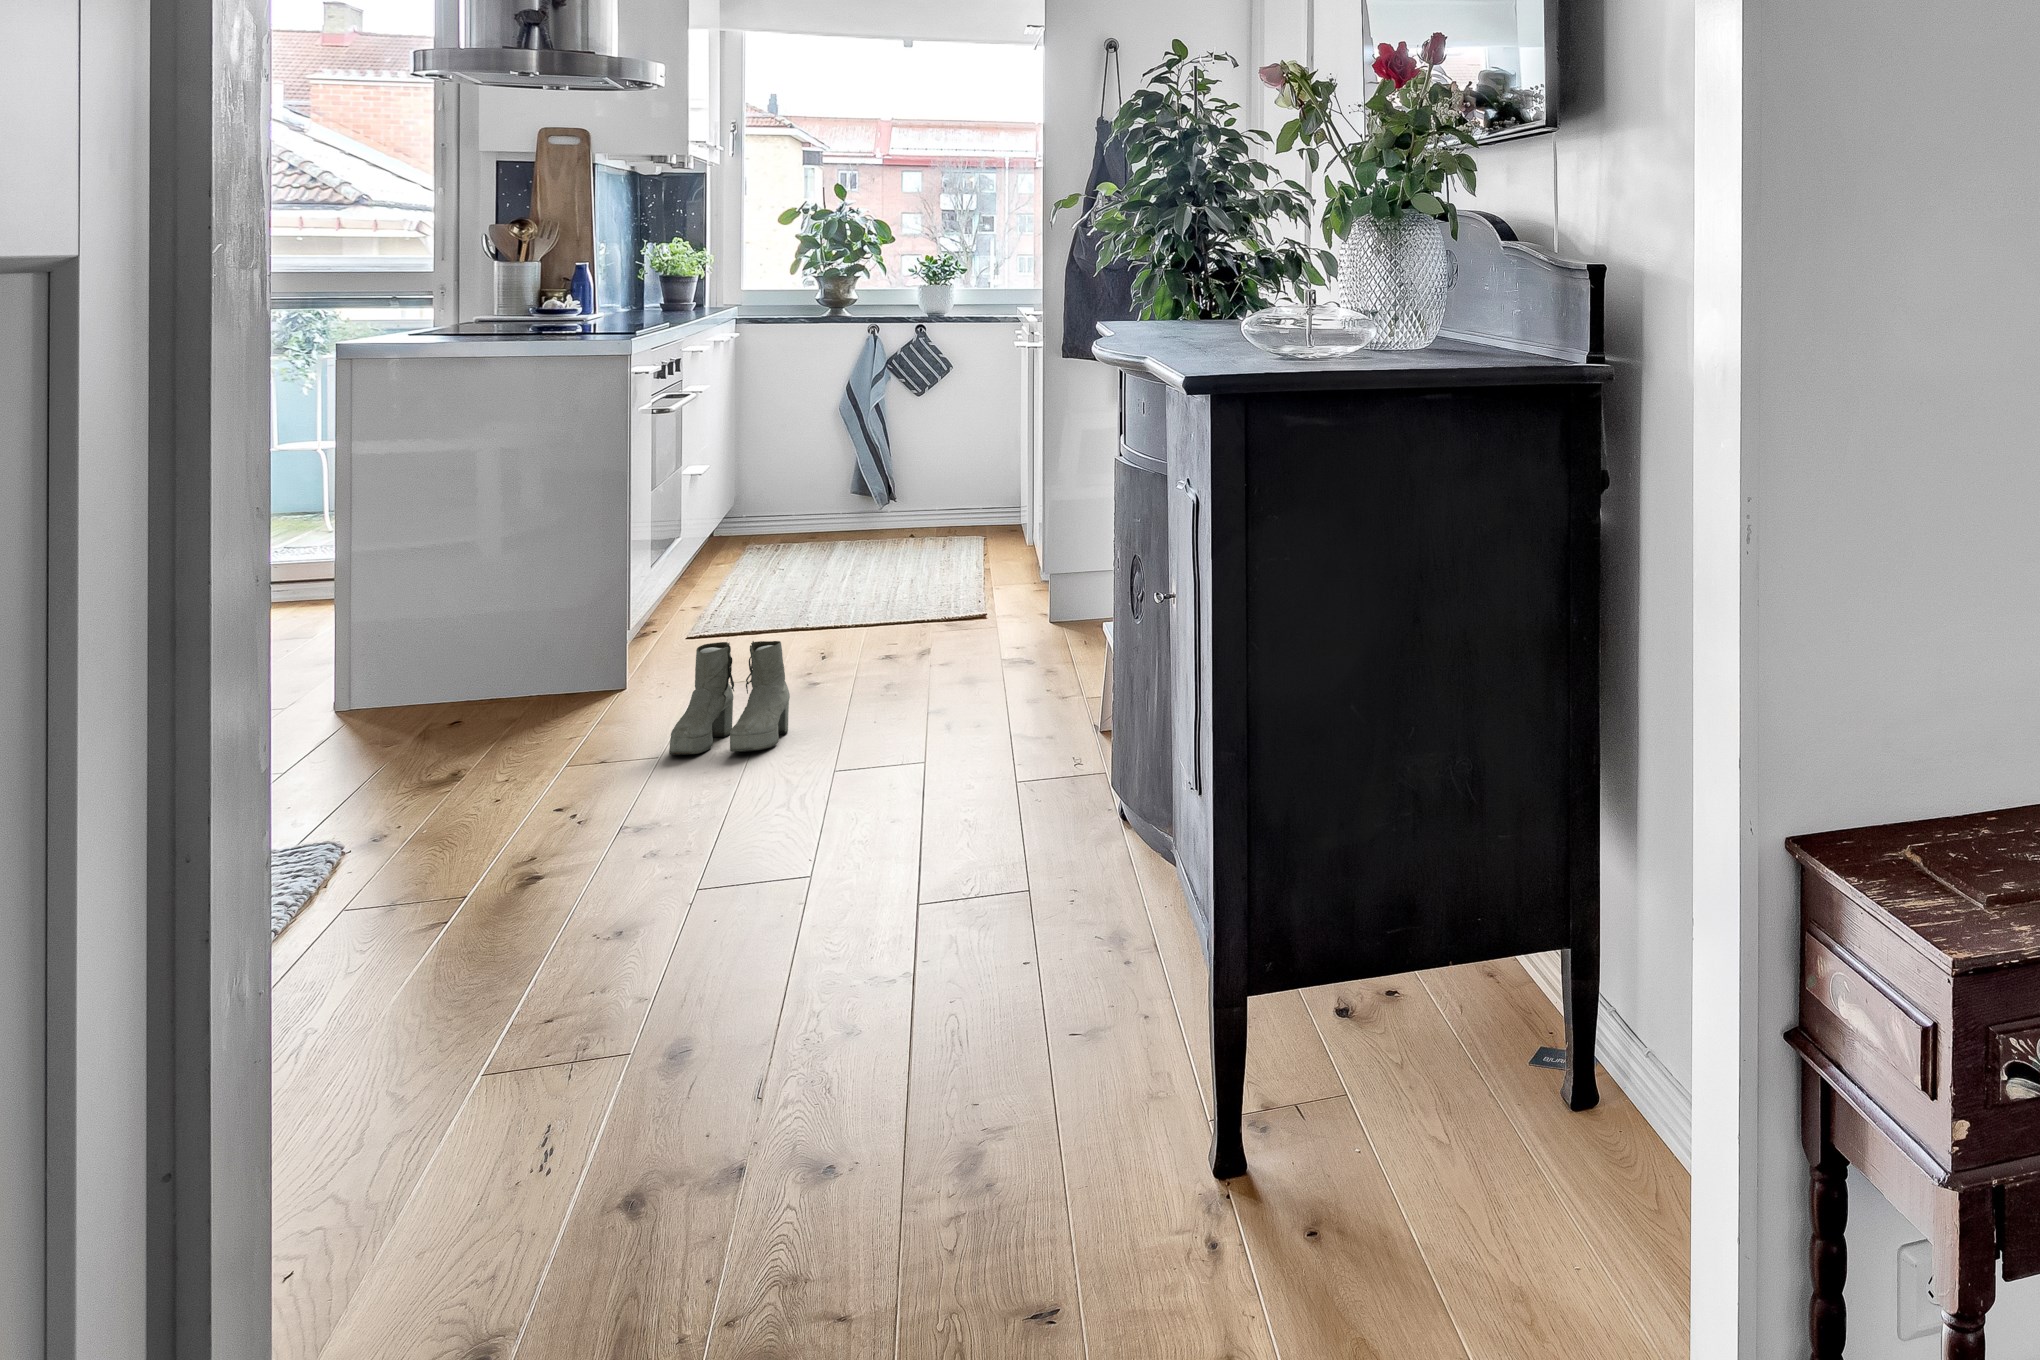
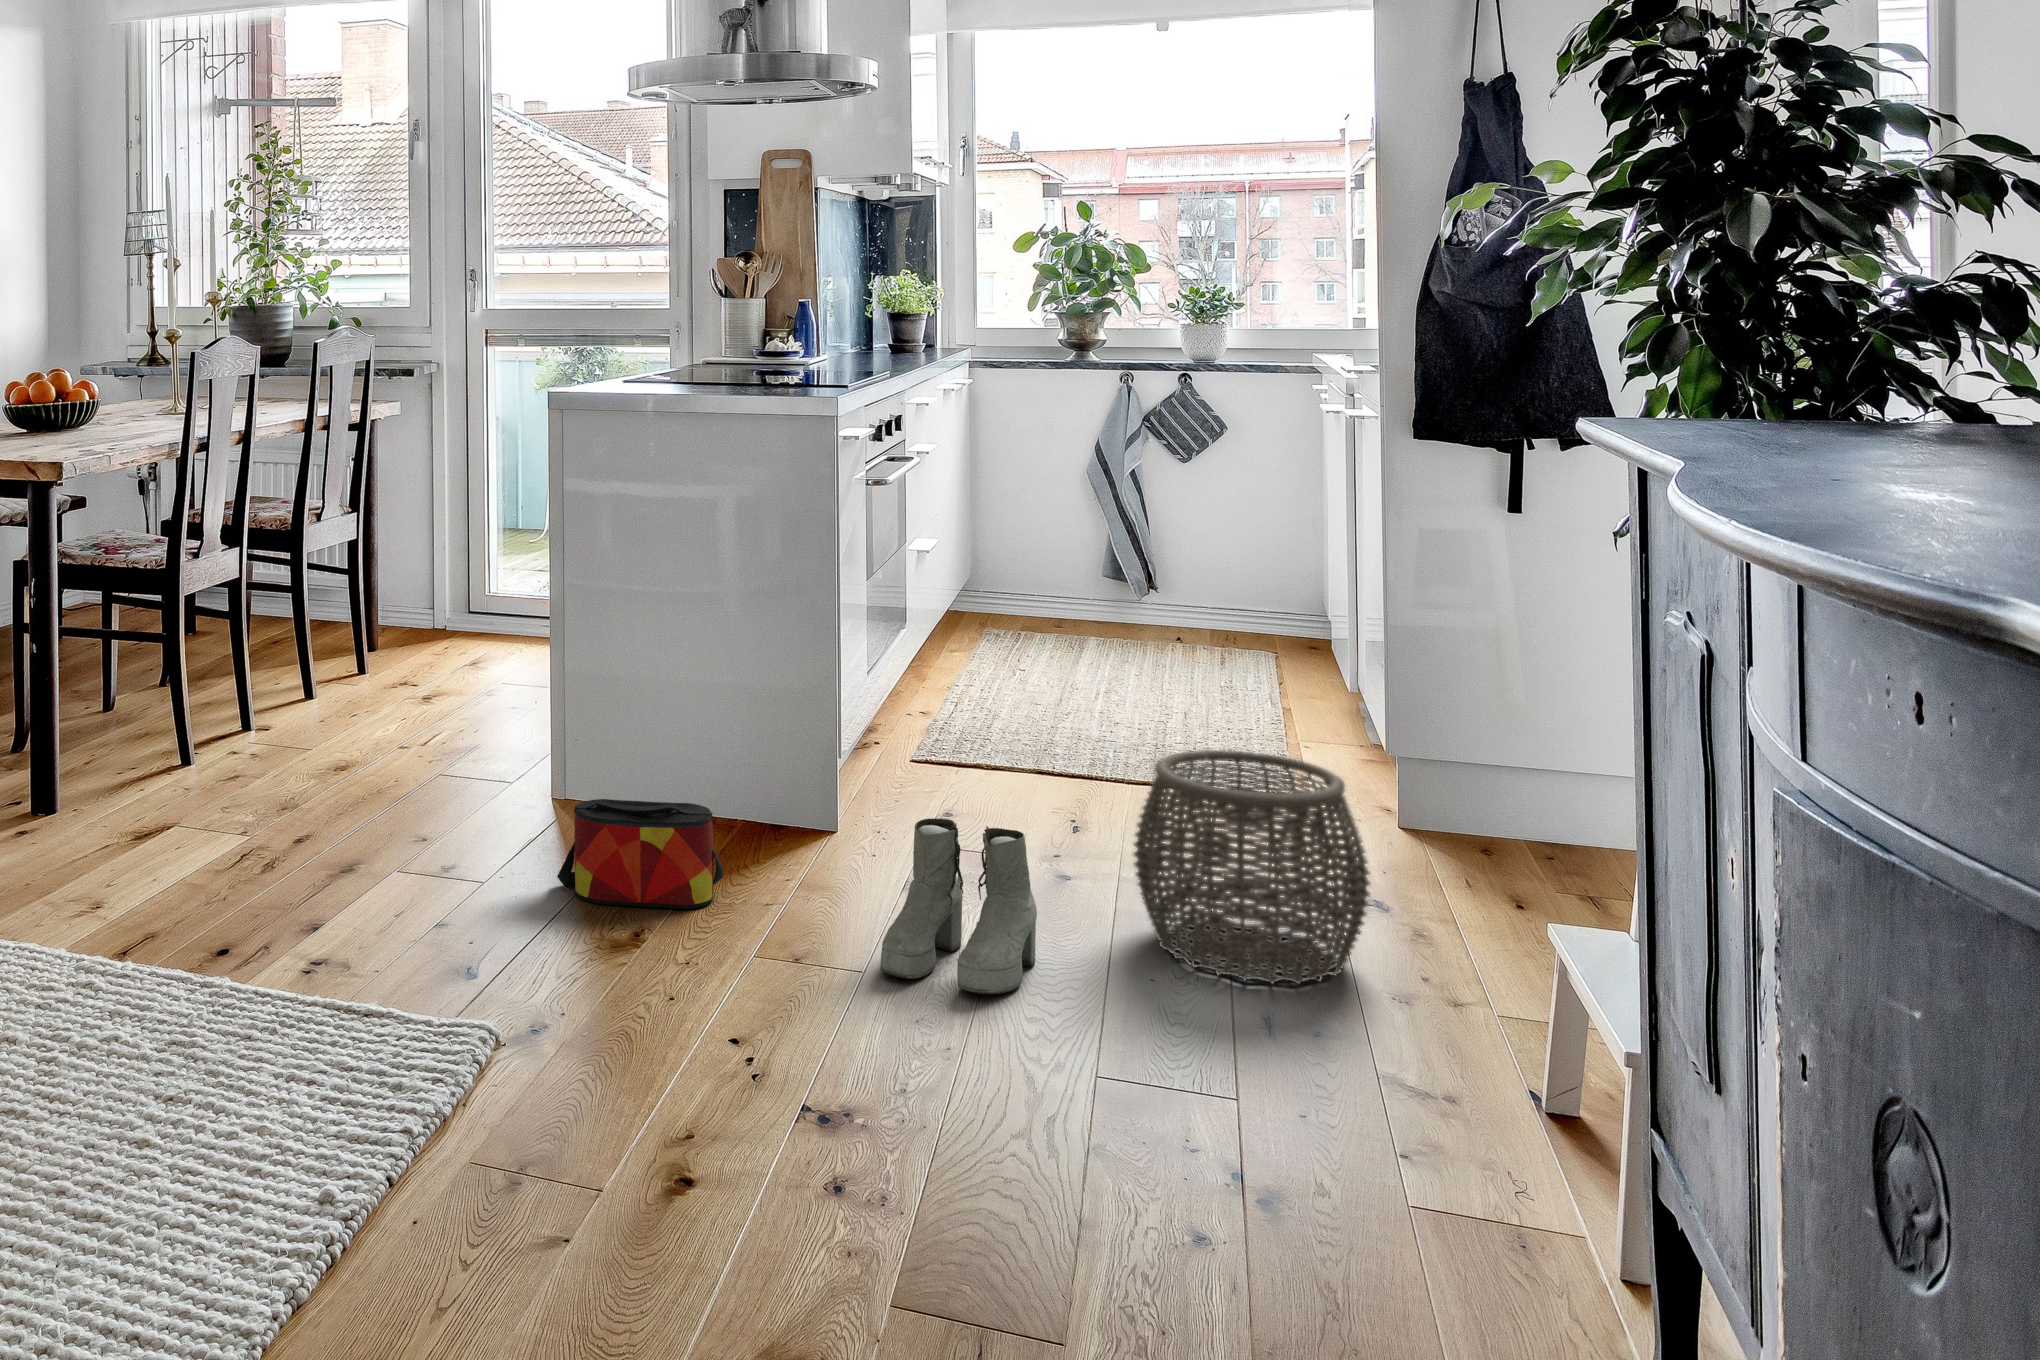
woven basket: none [860,572,1014,716] -> present [1134,750,1370,984]
bag: none [364,670,528,761] -> present [557,799,724,909]

